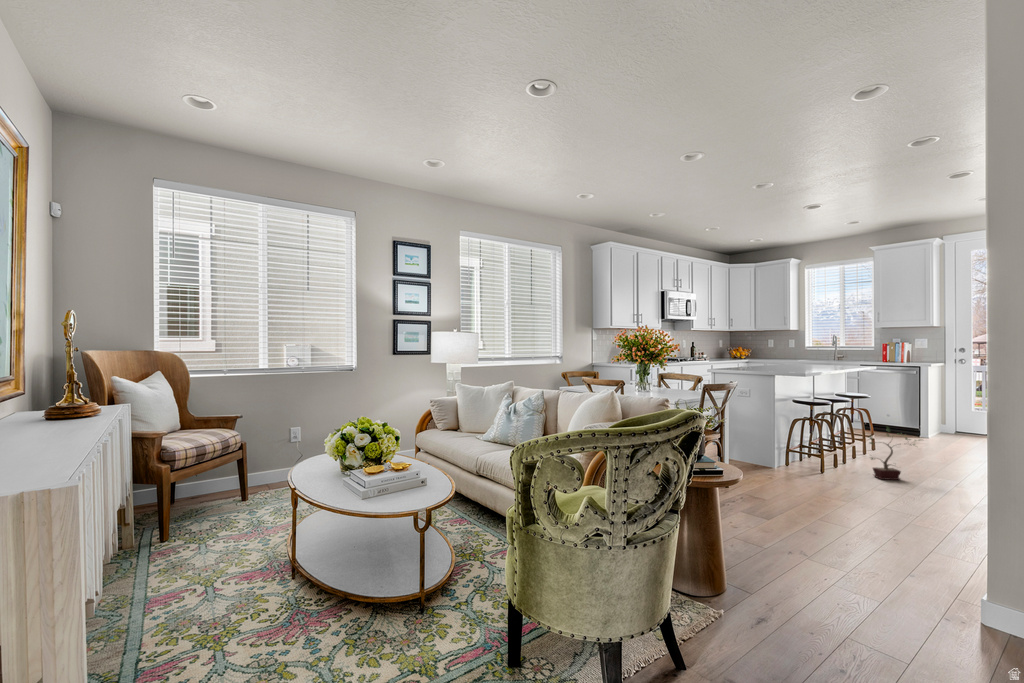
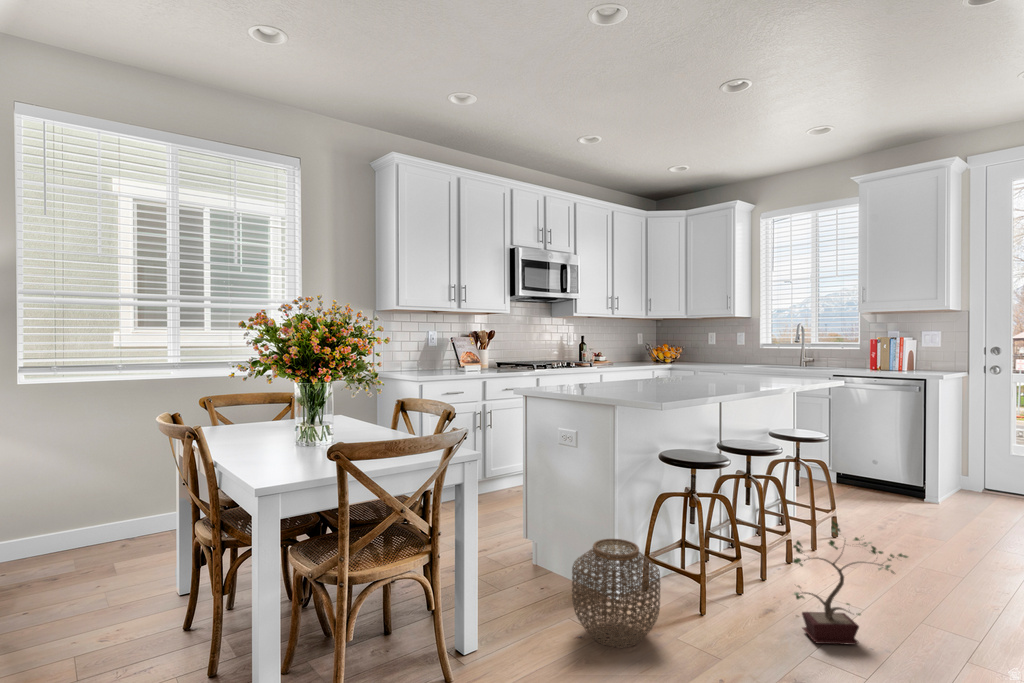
woven basket: none [766,435,810,479] -> present [572,539,660,647]

